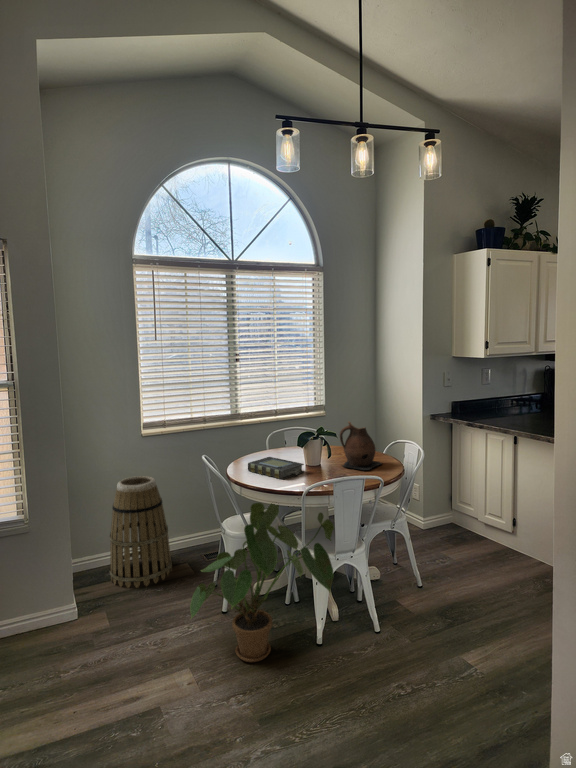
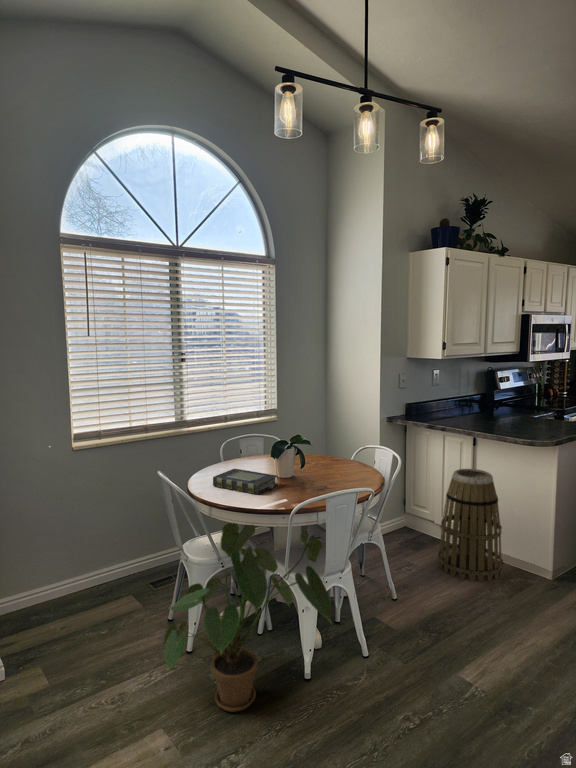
ceramic pitcher: present [340,422,382,471] -> none [313,427,358,481]
basket: present [110,476,172,588] -> present [438,469,503,582]

